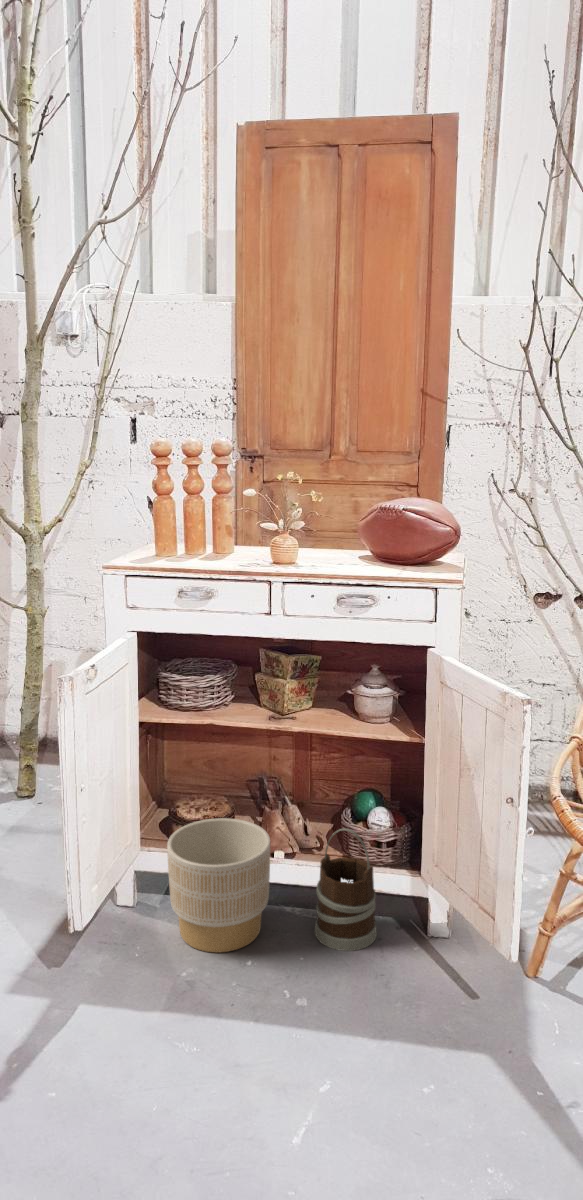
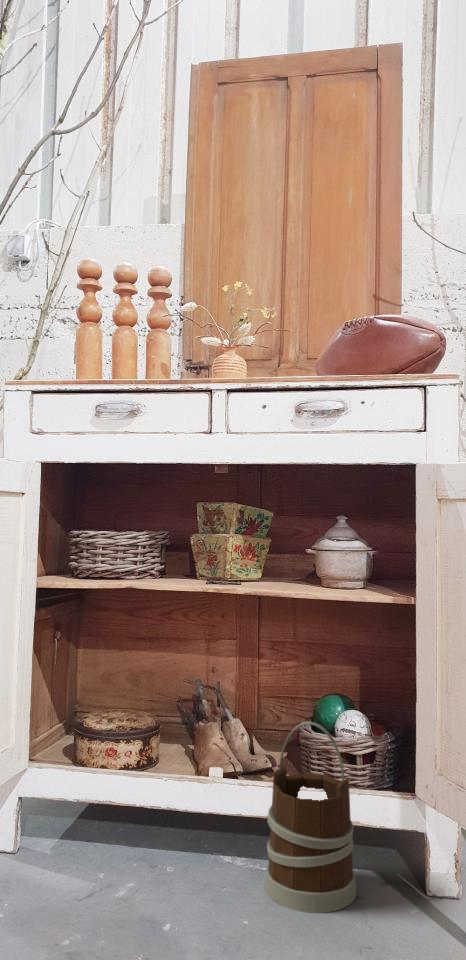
planter: present [167,818,270,953] -> none [57,720,203,912]

